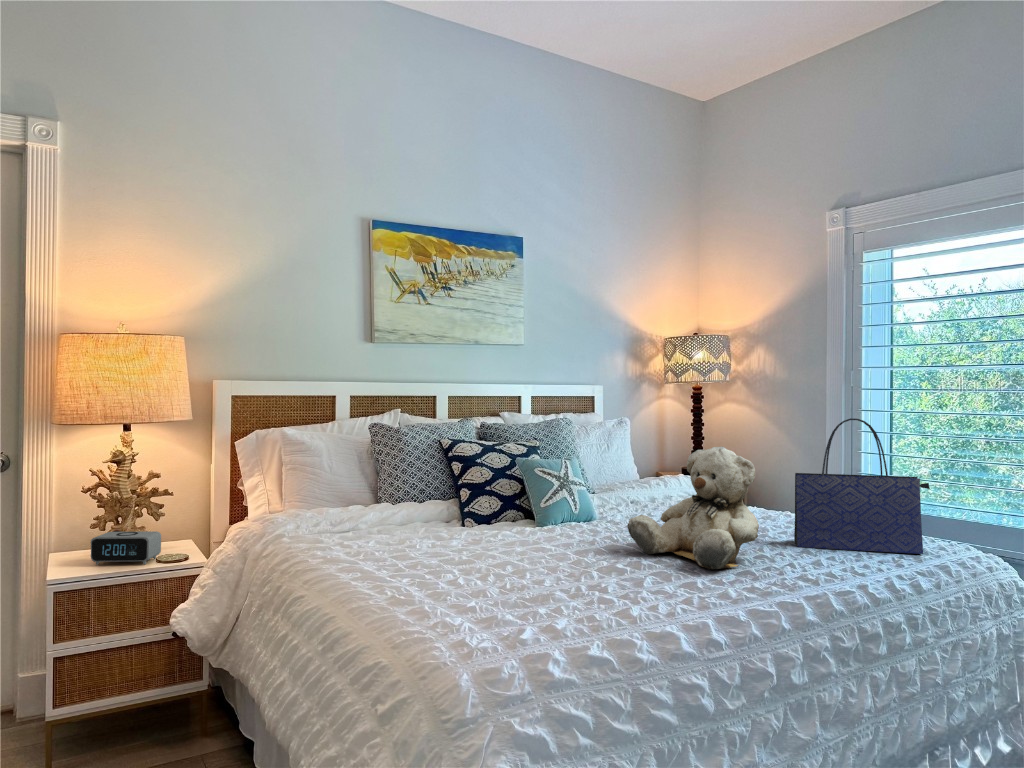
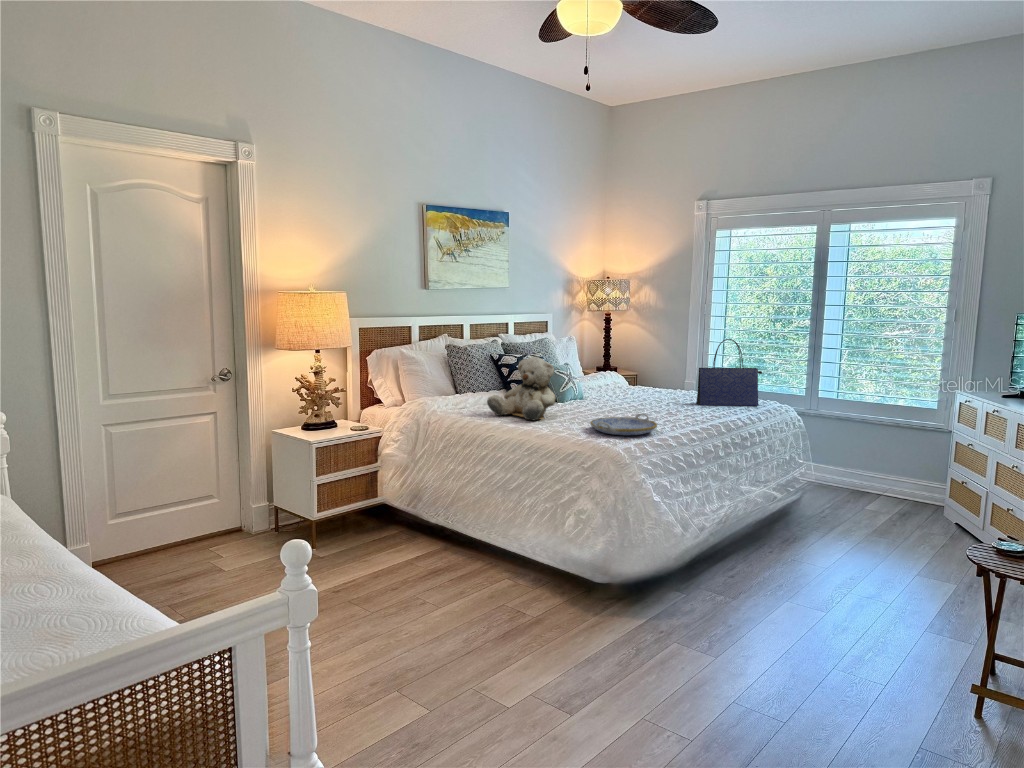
teddy bear: present [627,447,759,569] -> present [487,357,555,420]
alarm clock: present [91,531,161,565] -> none [312,413,347,434]
serving tray: none [484,568,632,623] -> present [590,414,657,436]

